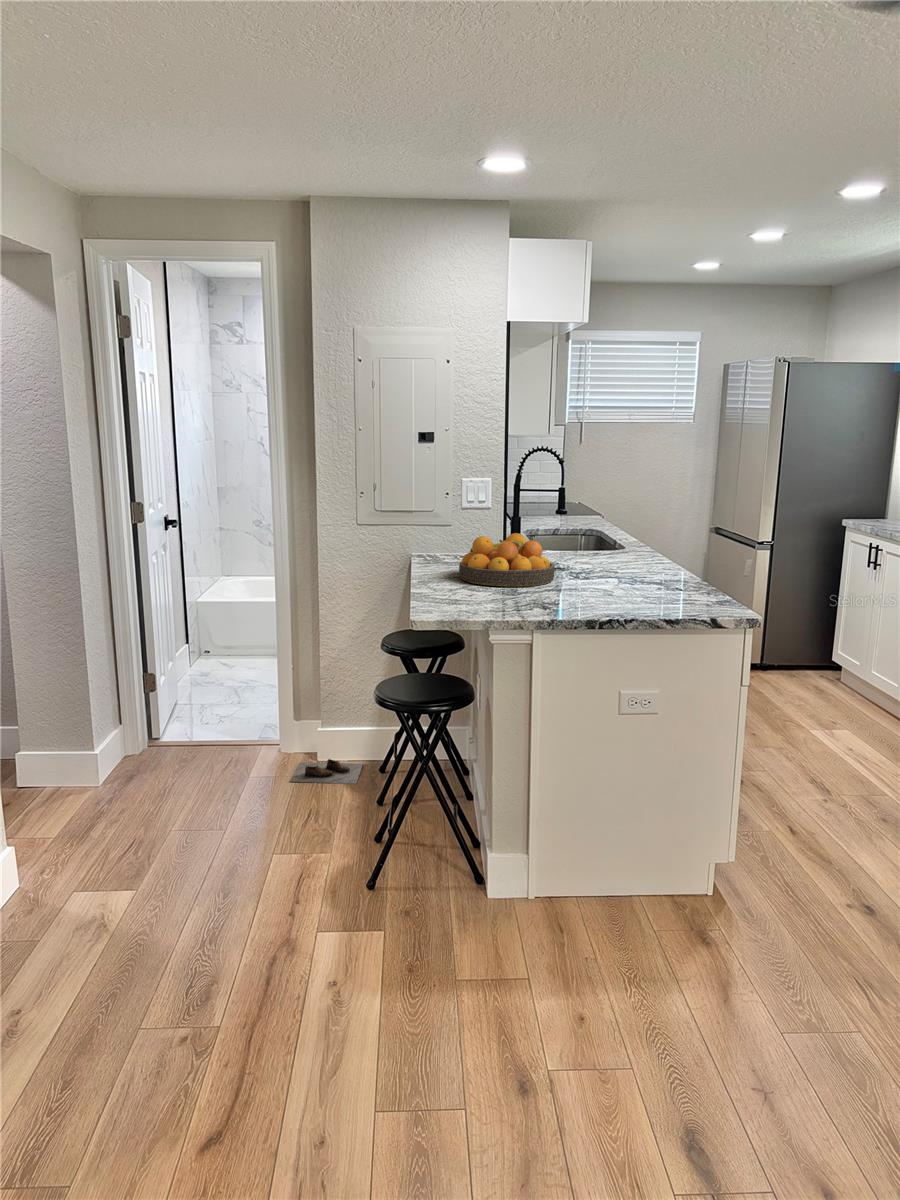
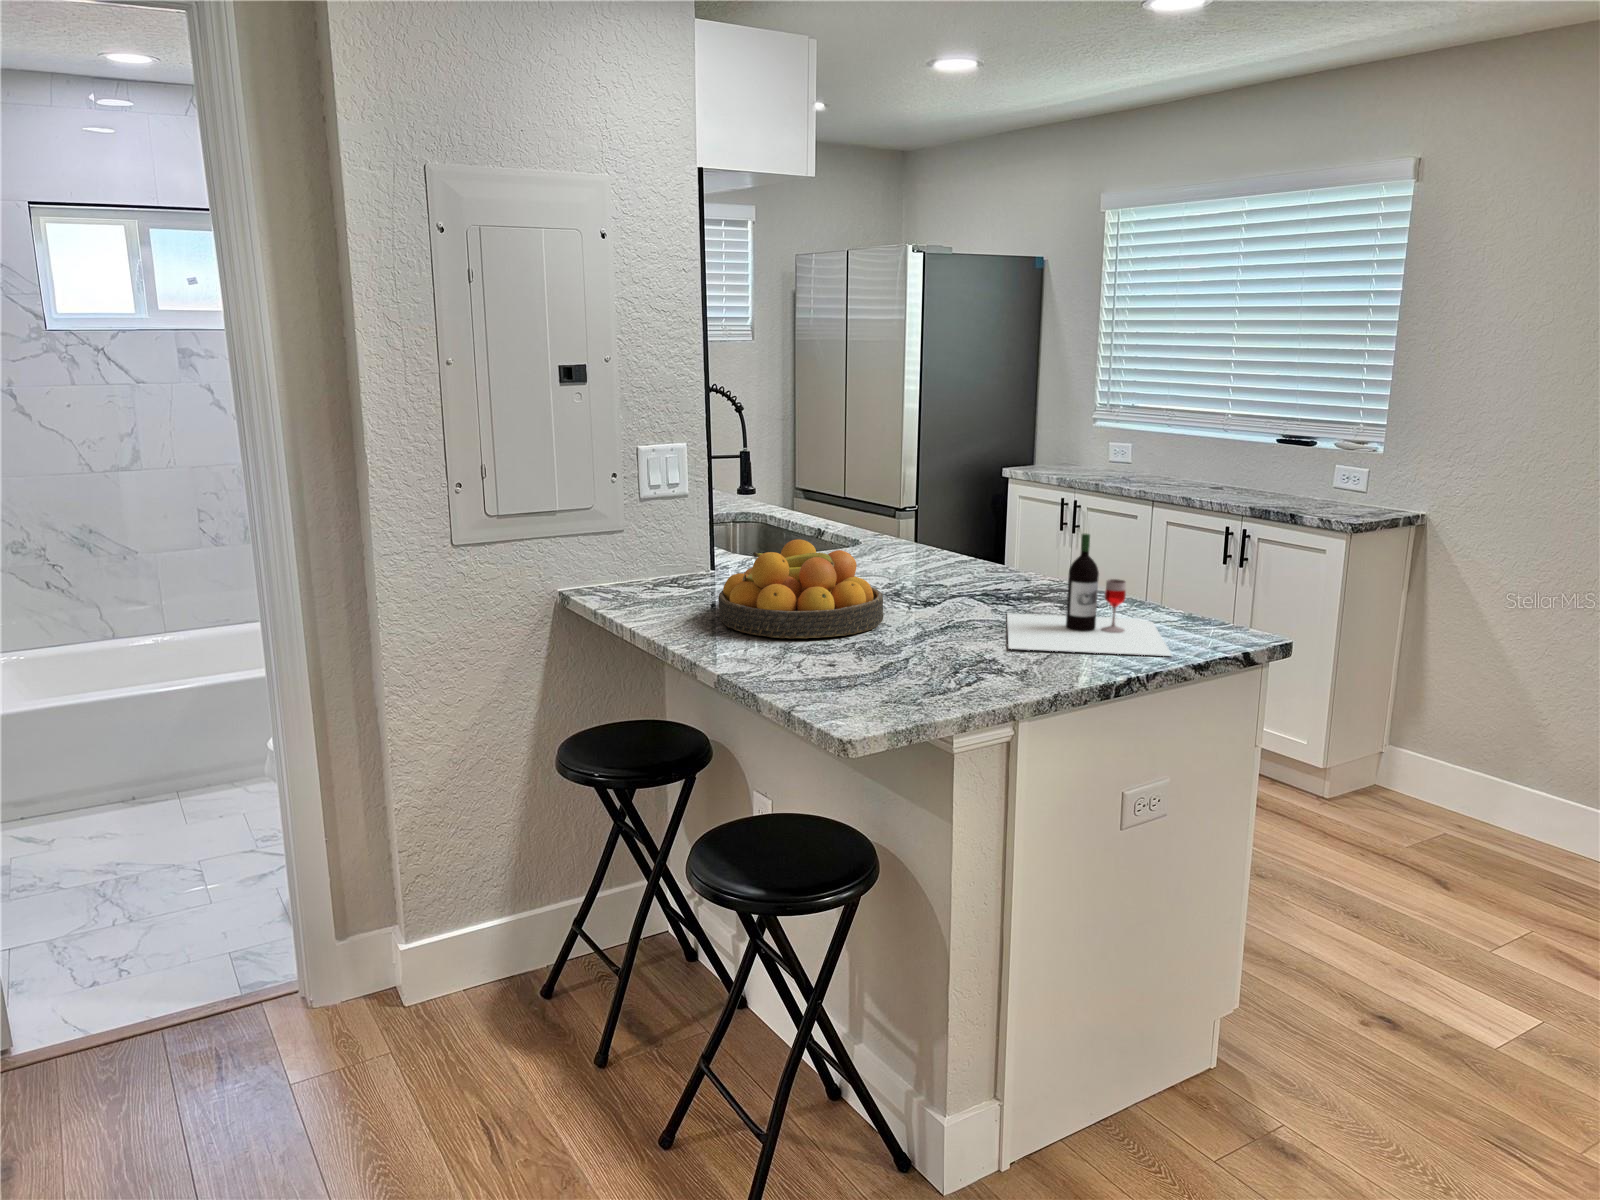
wine bottle: none [582,539,712,616] -> present [1007,534,1172,656]
shoe: present [290,759,363,784] -> none [372,986,520,1069]

